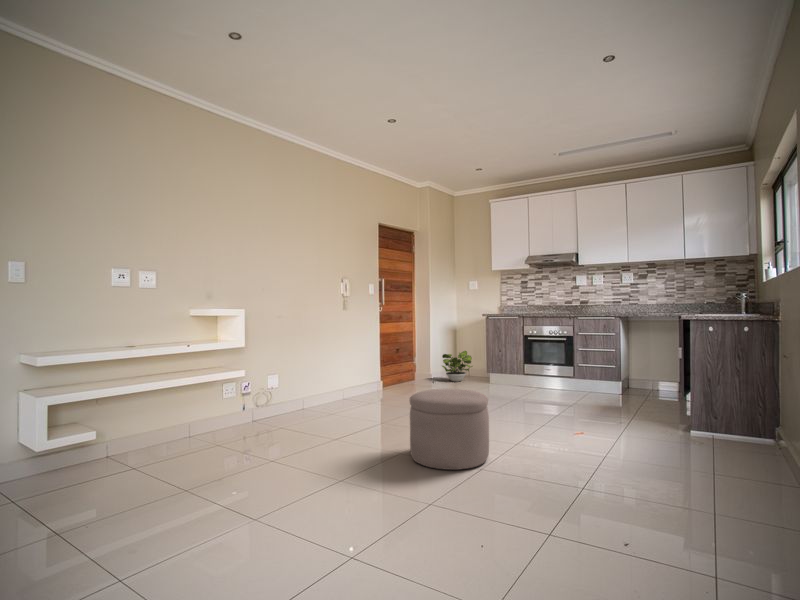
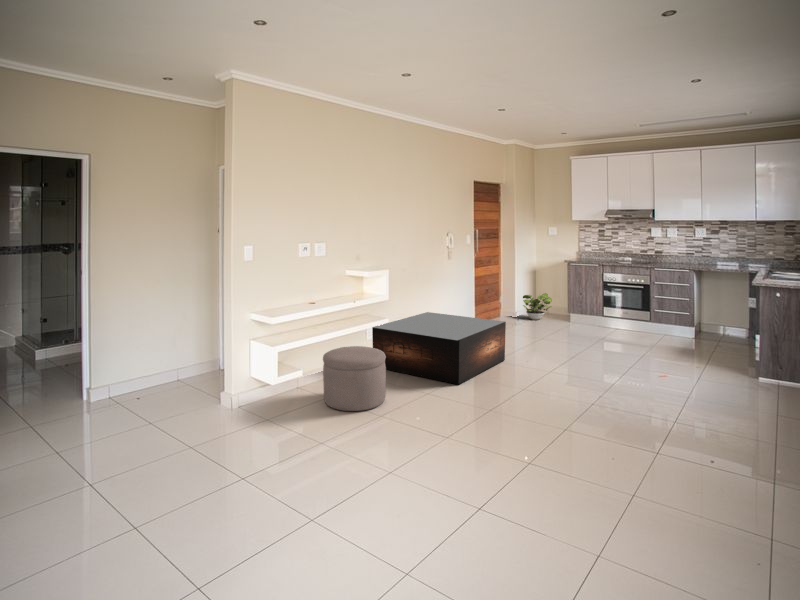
coffee table: none [206,368,386,456] -> present [372,312,506,385]
ottoman: present [410,389,489,470] -> present [323,346,386,411]

